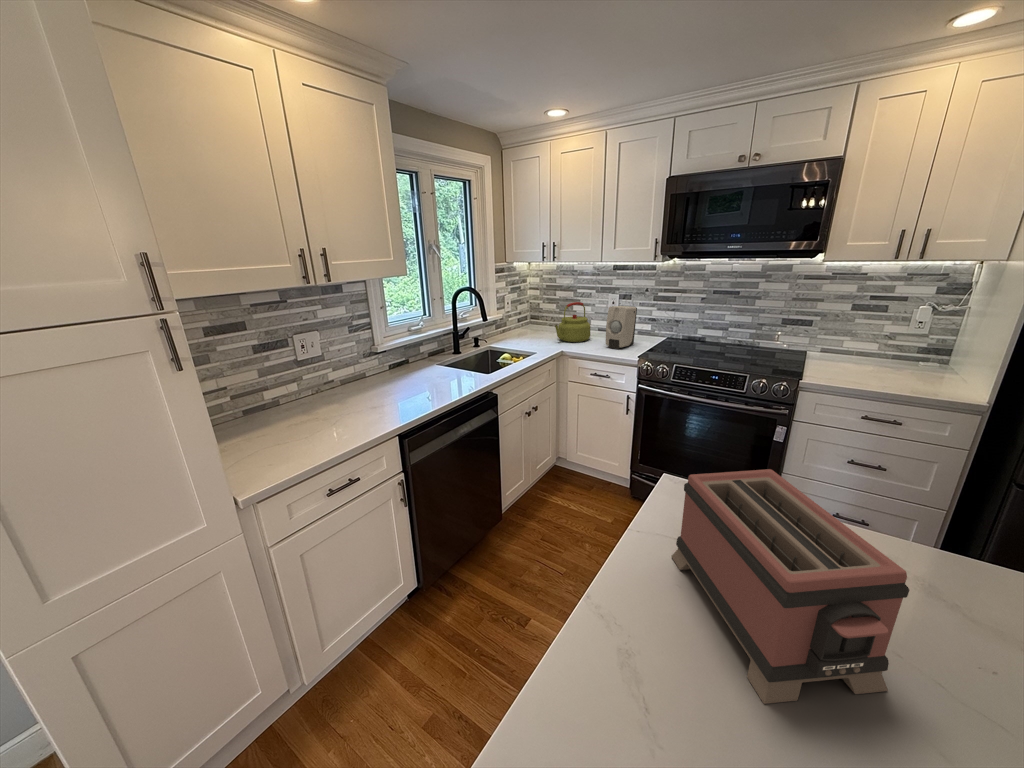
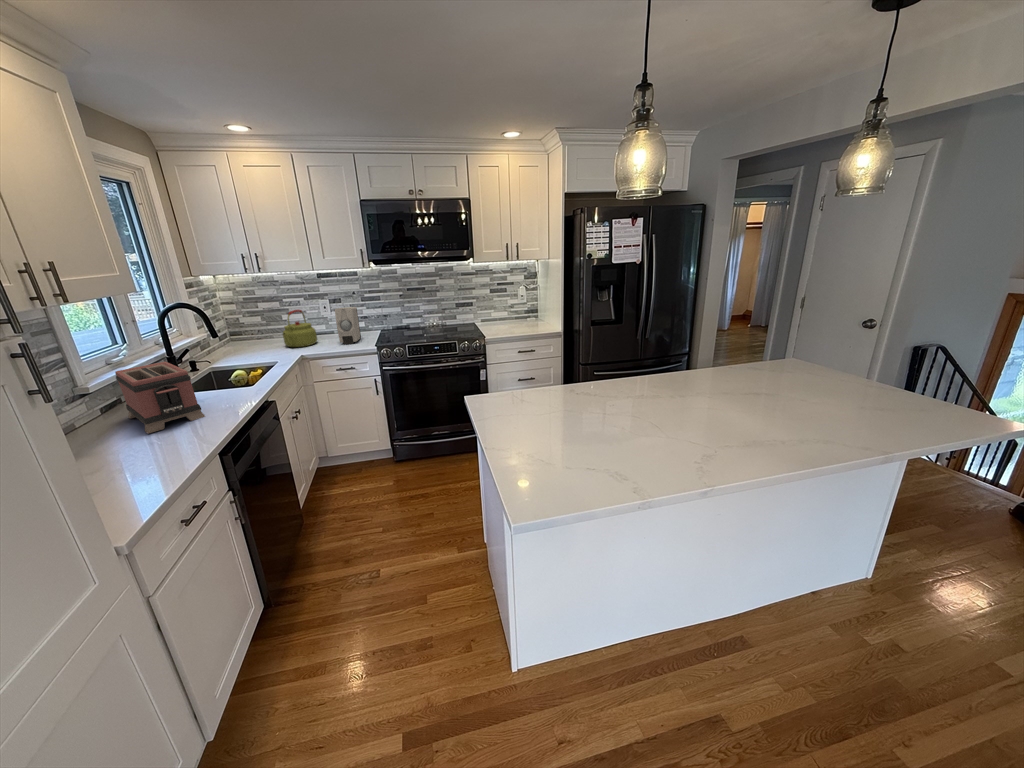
toaster: present [671,469,909,704] -> present [115,362,205,434]

